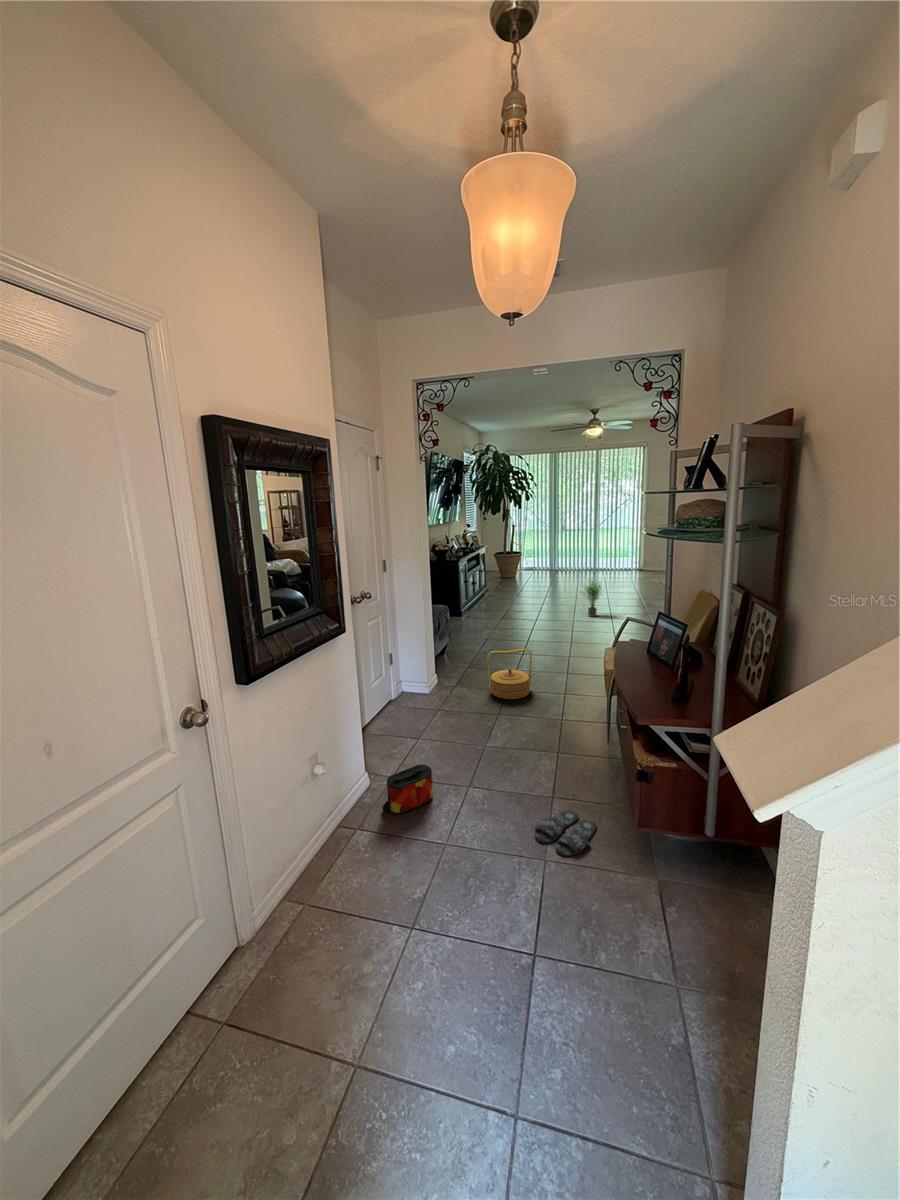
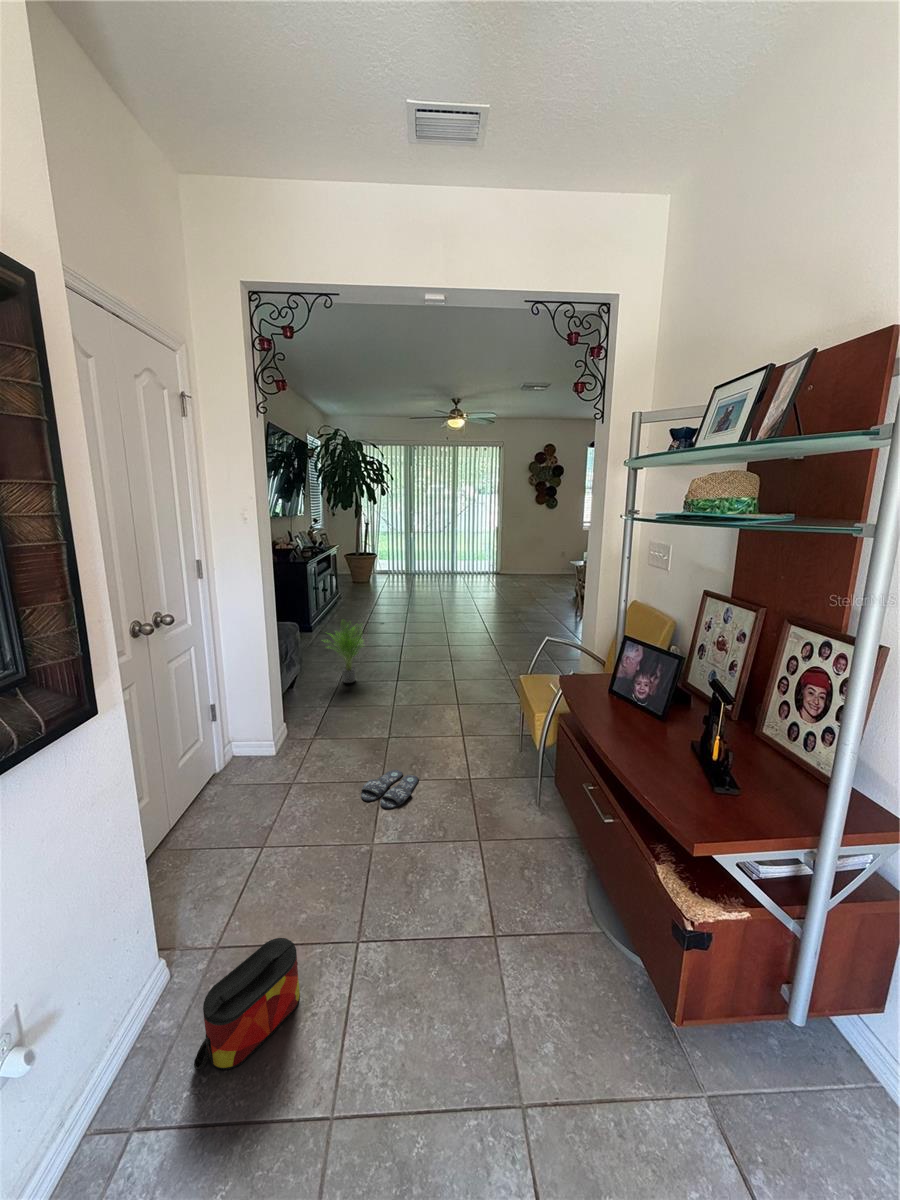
potted plant: present [585,581,601,617] -> present [330,624,361,683]
basket: present [487,649,532,699] -> none [363,682,422,754]
slippers: present [535,810,596,856] -> present [361,770,419,809]

